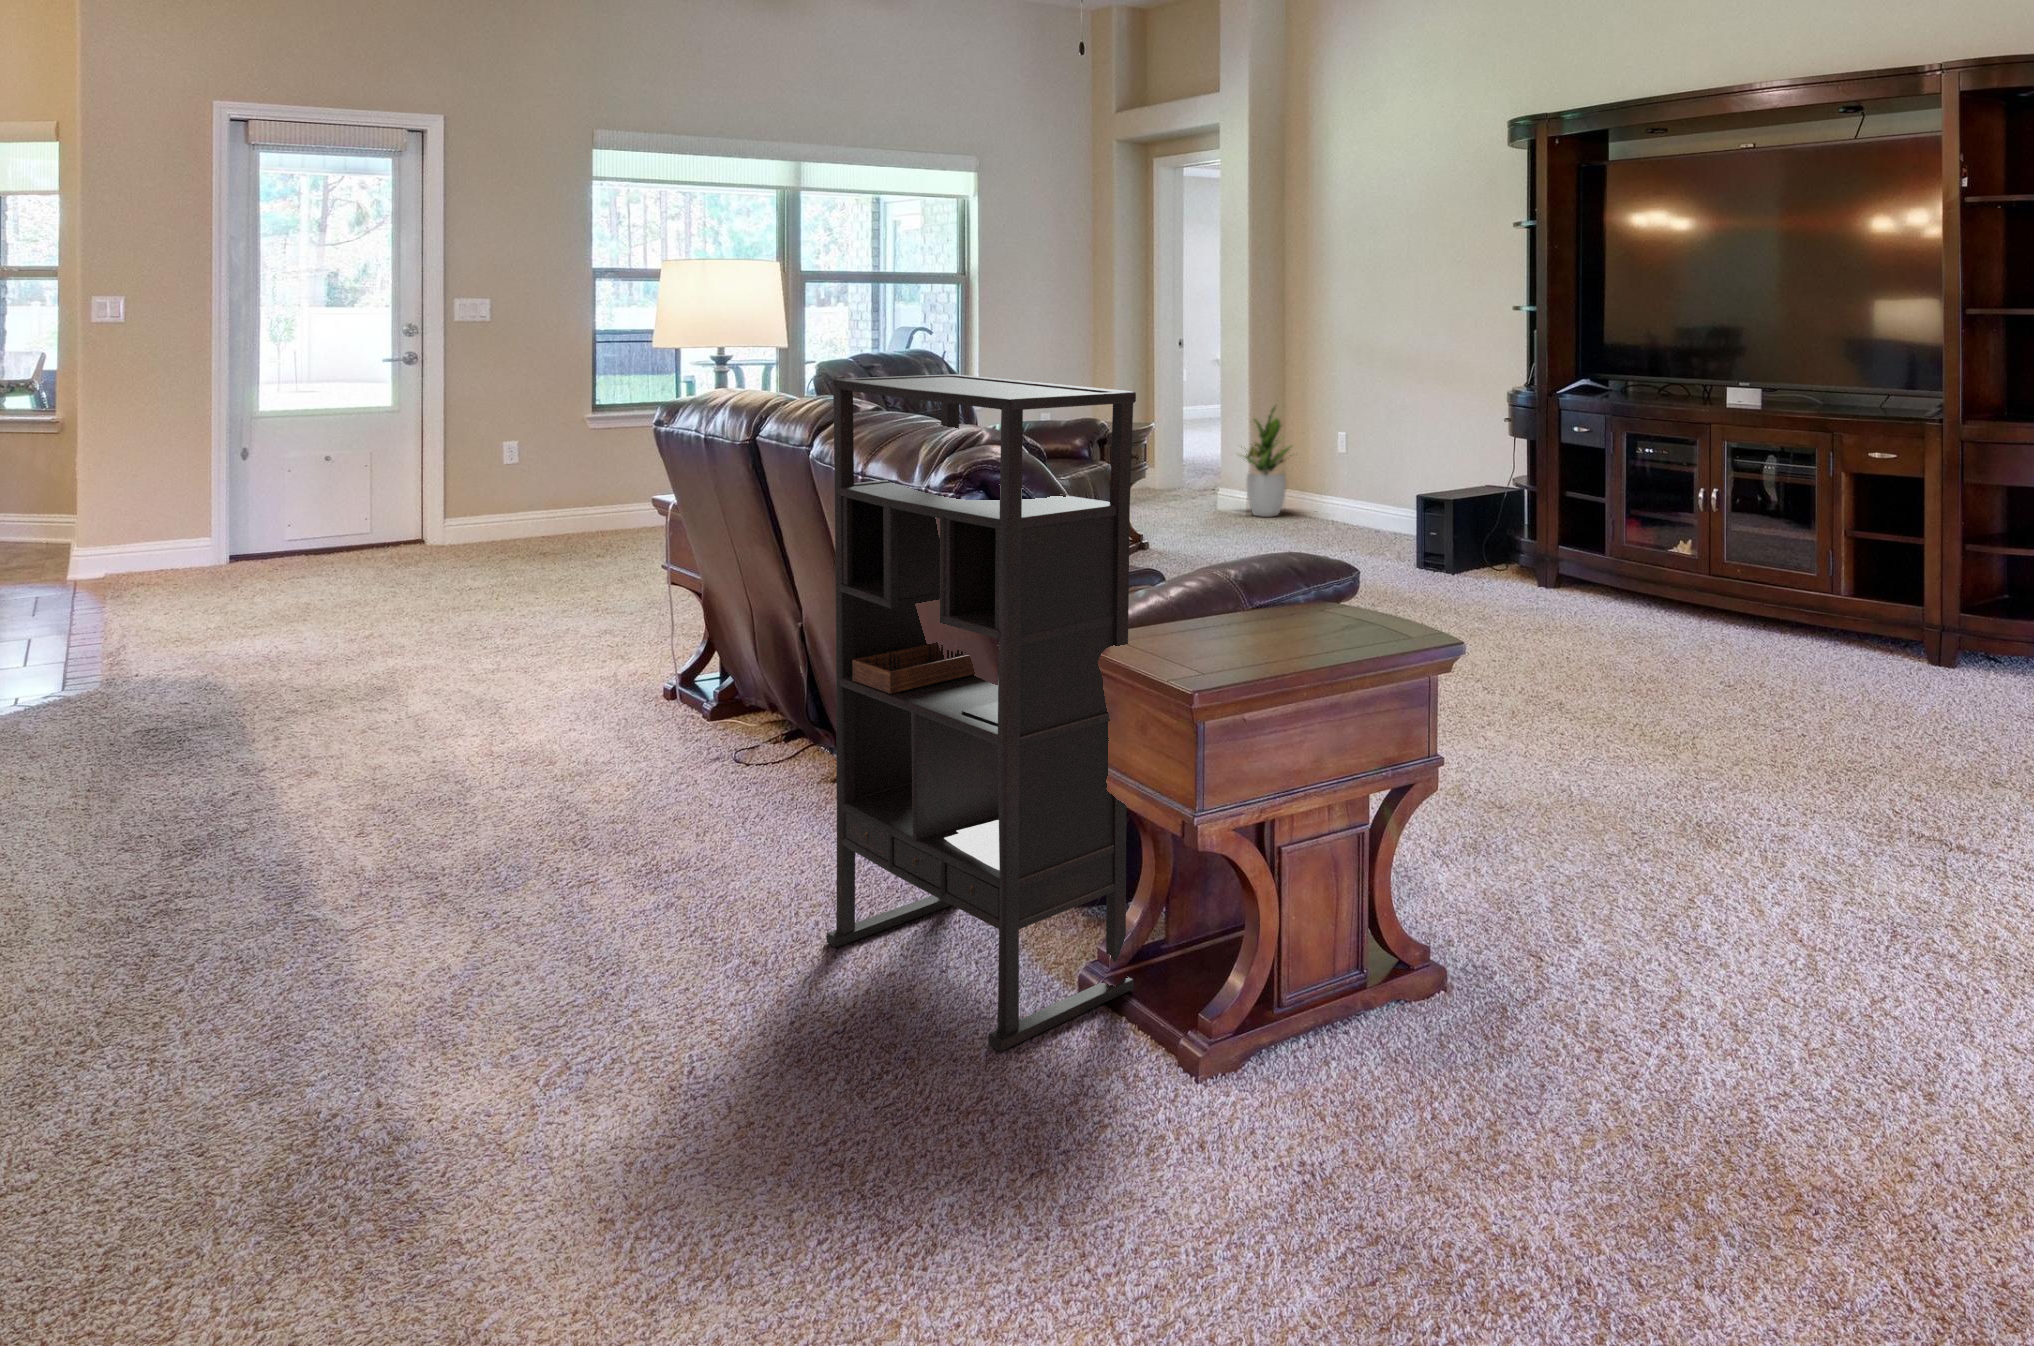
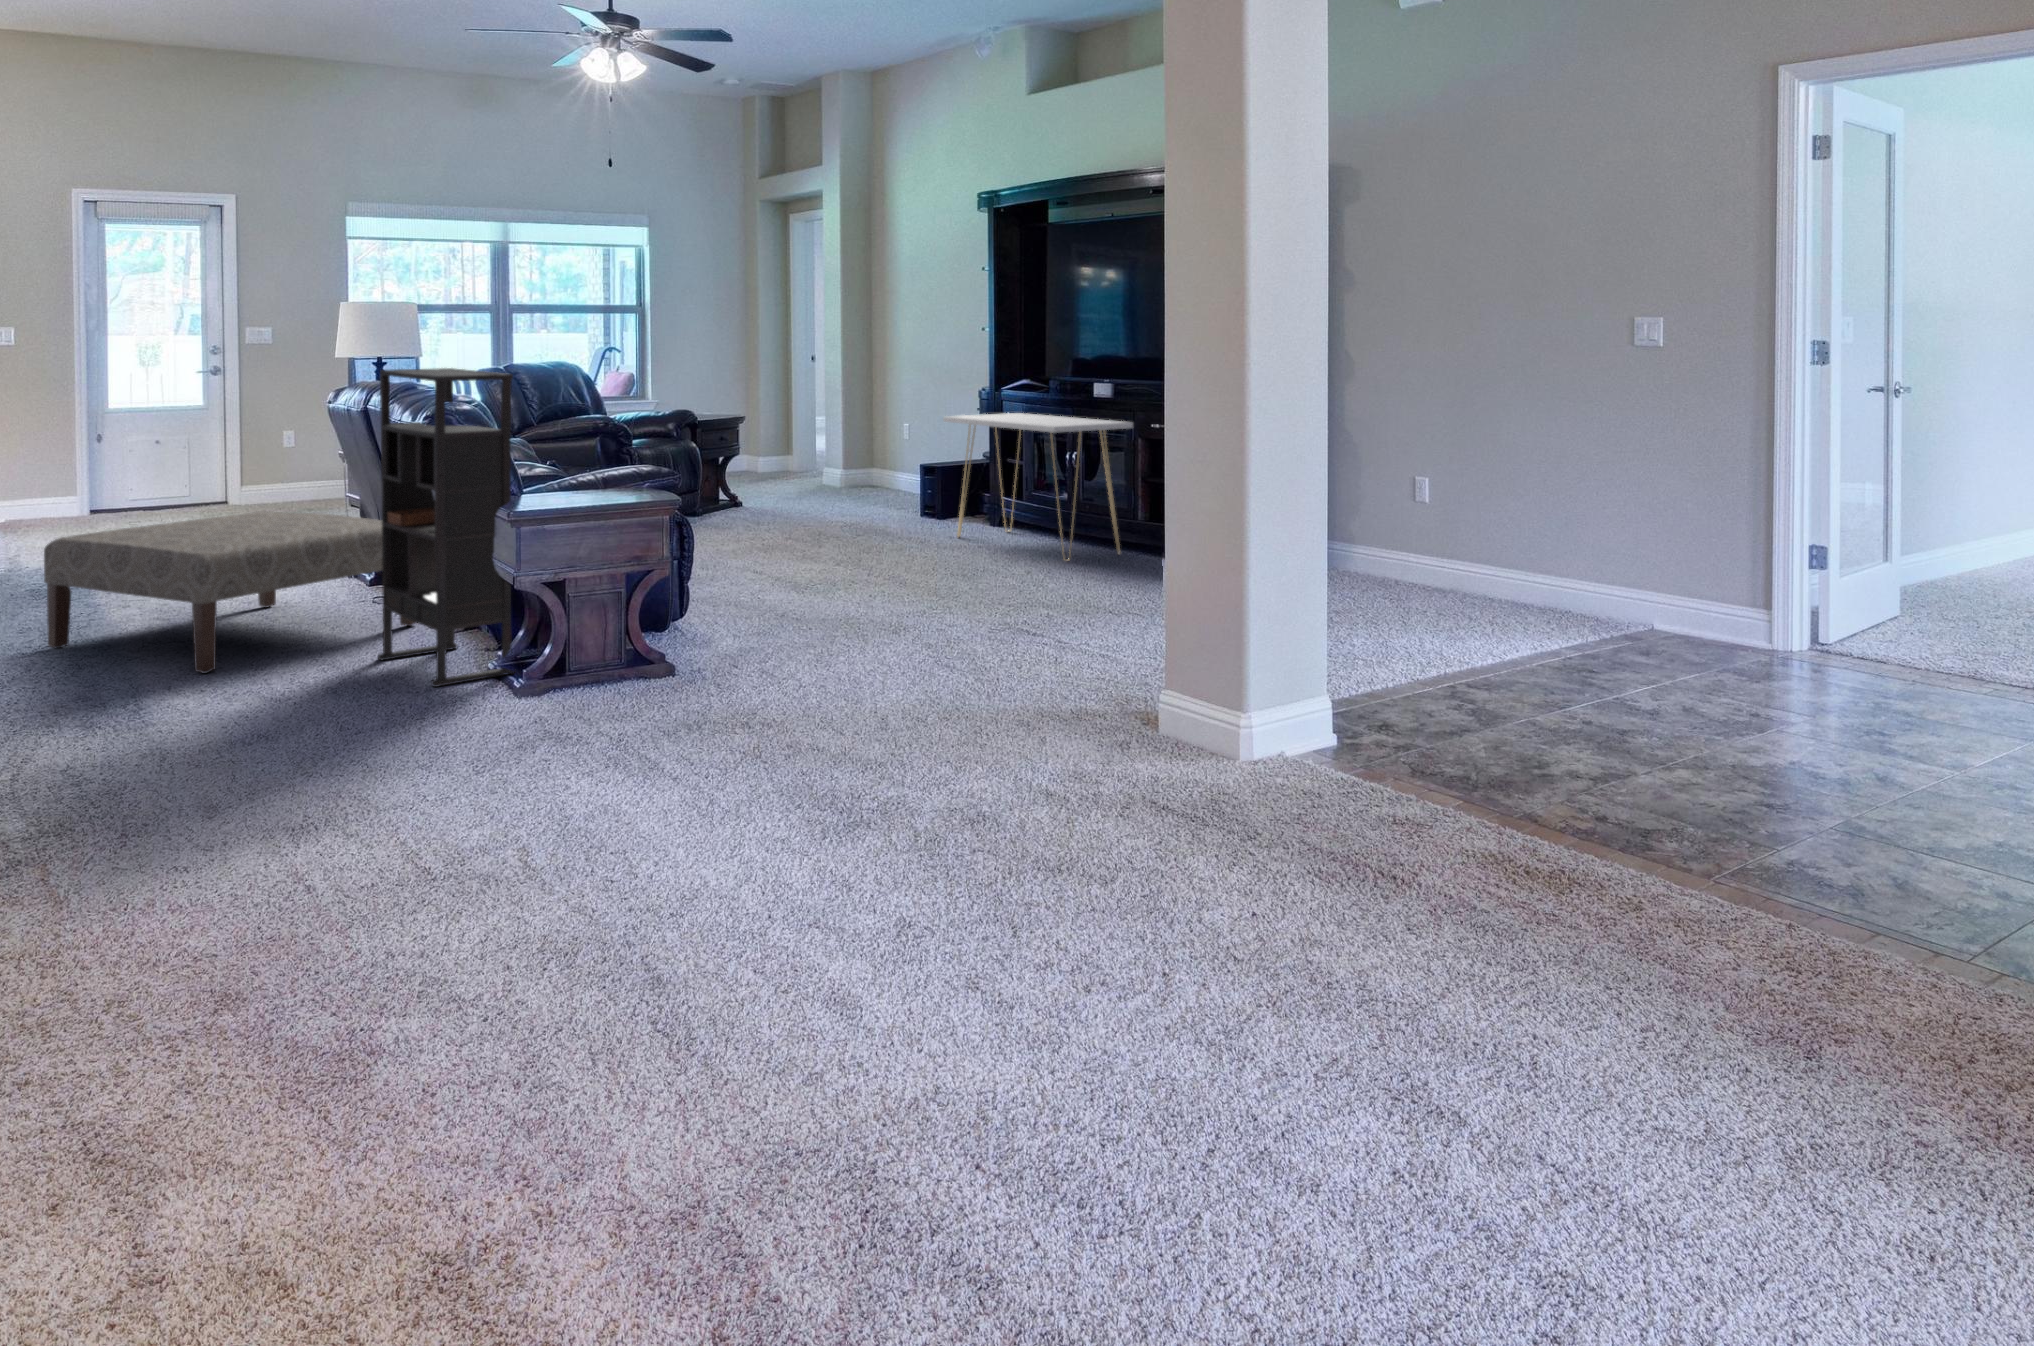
potted plant: present [1236,404,1292,517] -> none [825,404,881,492]
console table: none [1495,423,1803,646] -> present [943,413,1133,561]
ottoman: none [138,615,851,1010] -> present [44,511,416,673]

